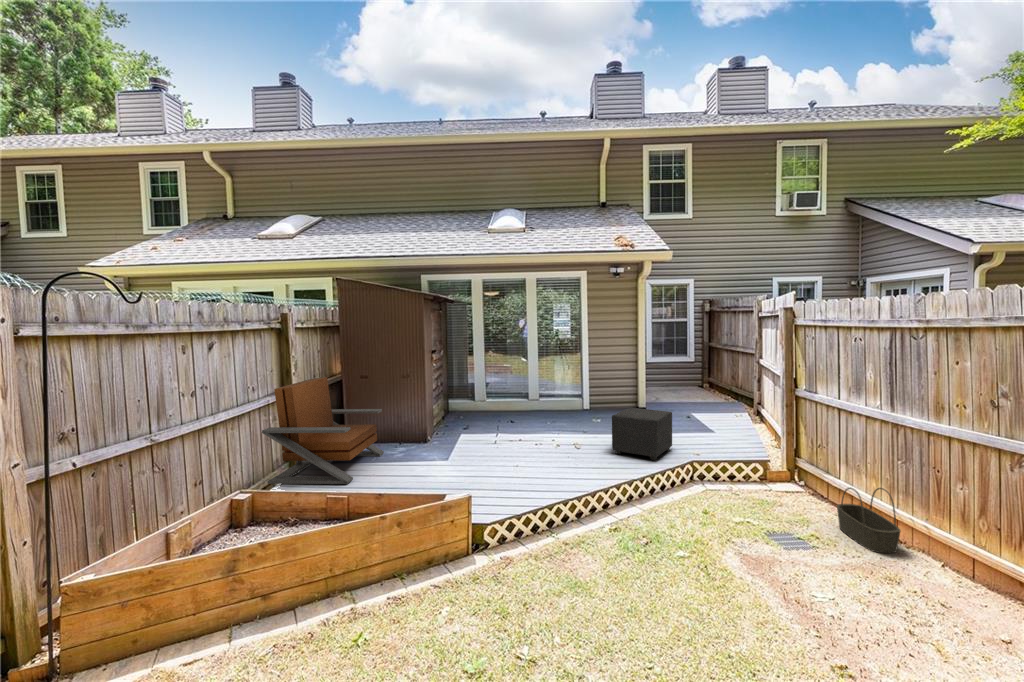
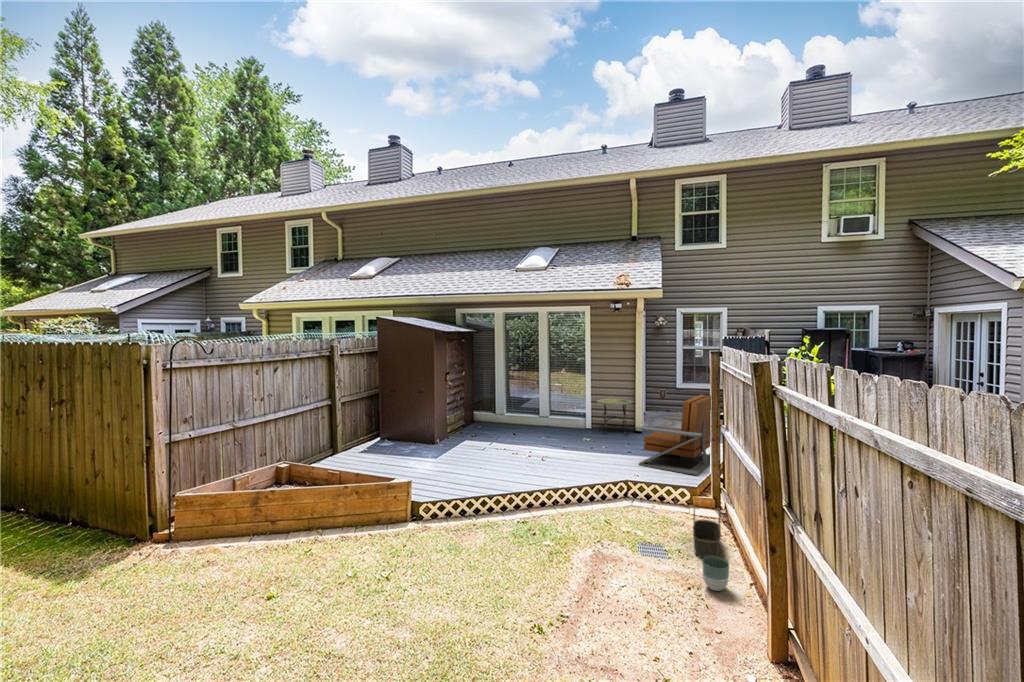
side table: none [598,376,639,416] -> present [597,399,633,435]
lounge chair: present [262,377,384,484] -> present [639,395,712,475]
ottoman: present [612,408,672,460] -> none [563,428,616,472]
planter: none [938,553,983,598] -> present [702,556,729,591]

